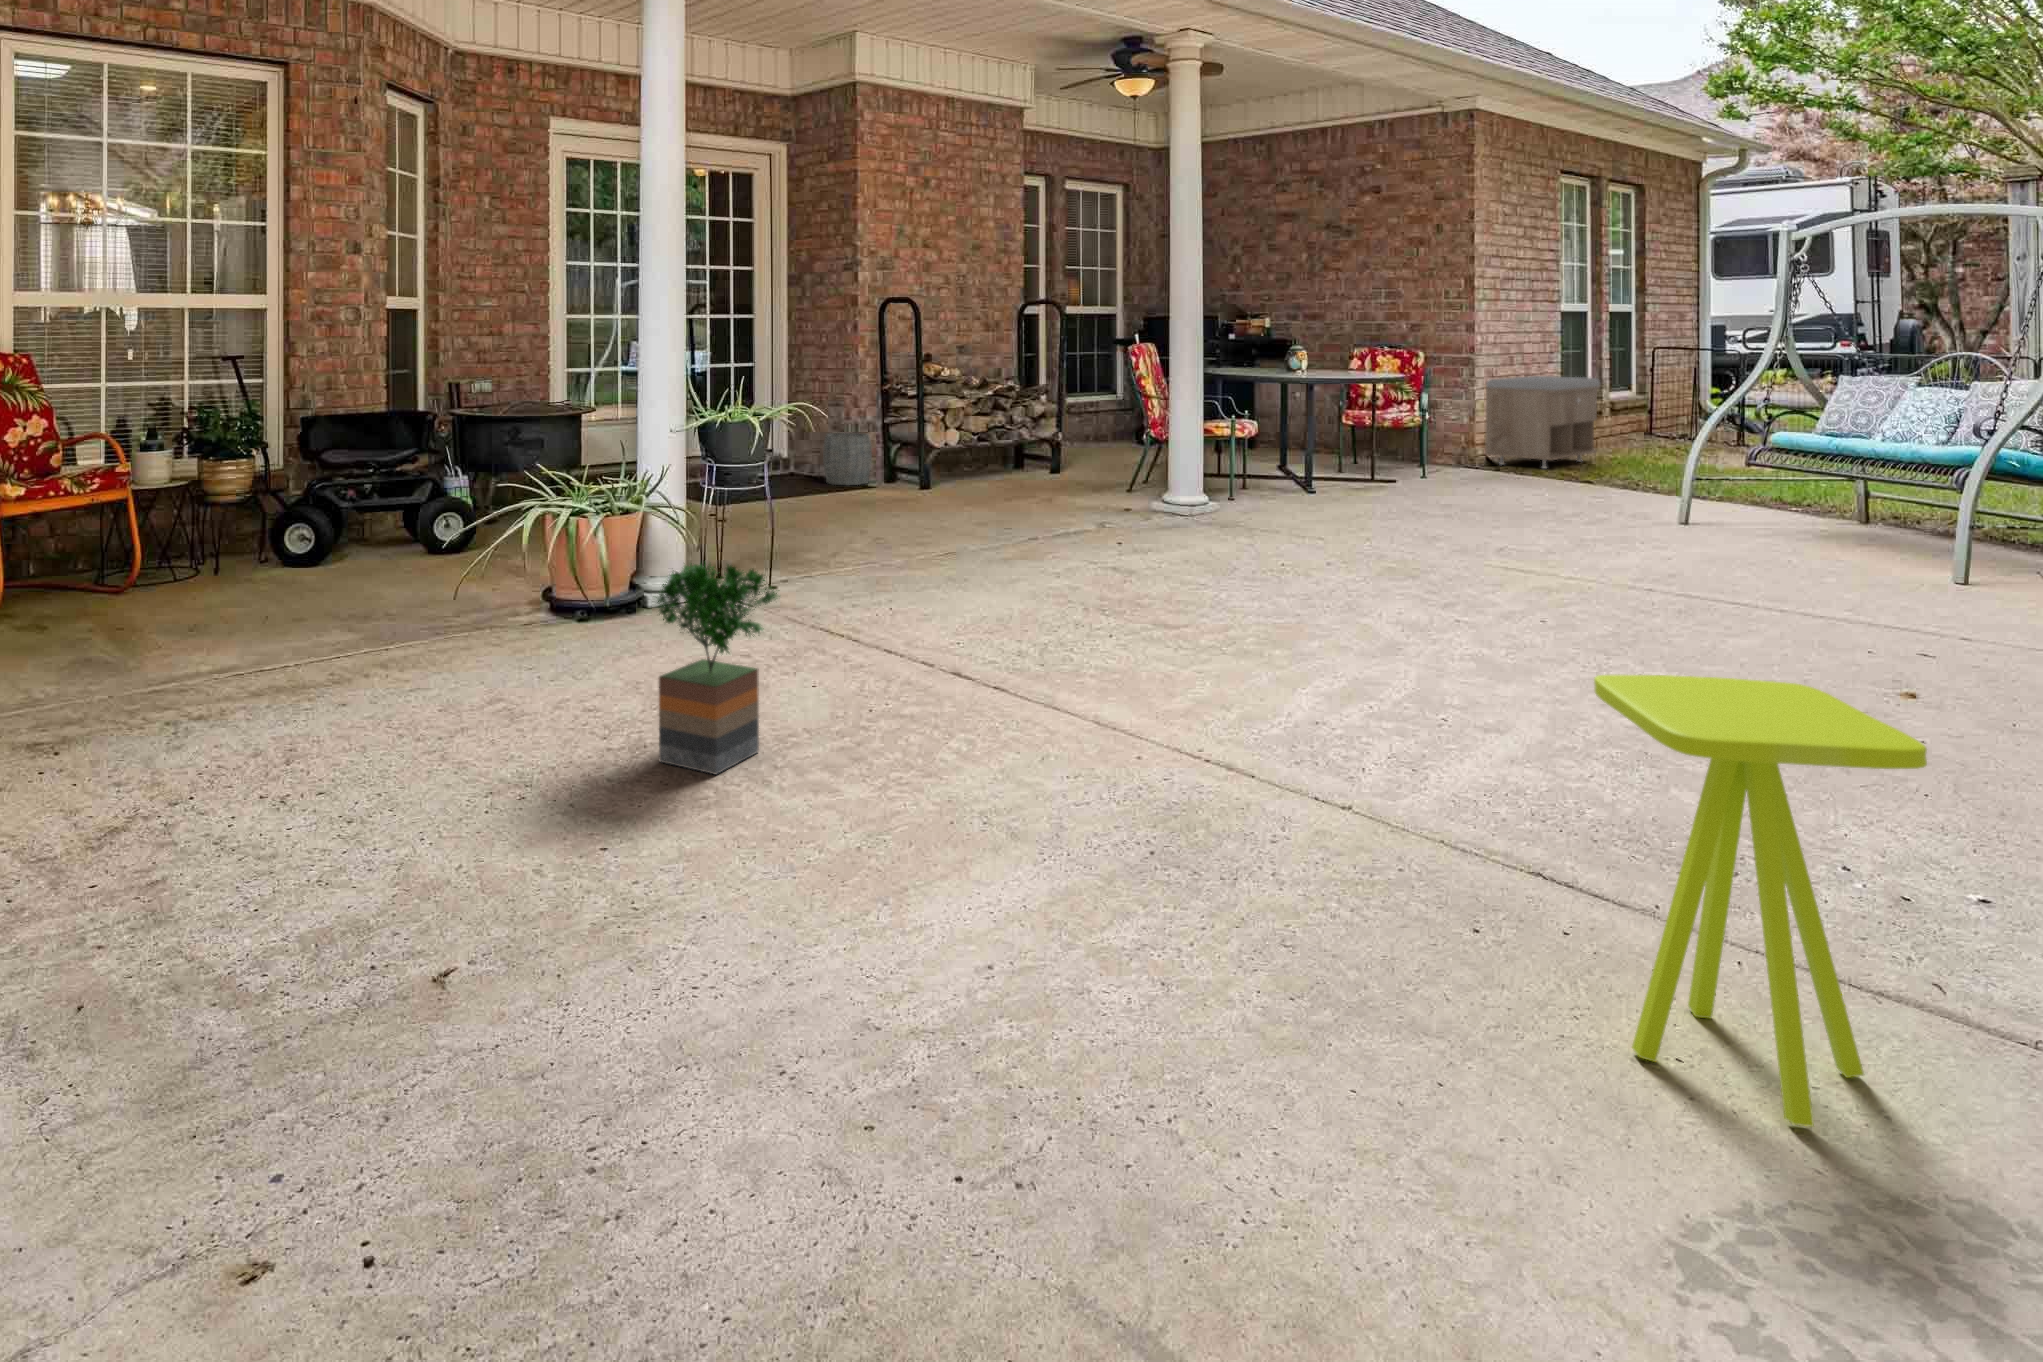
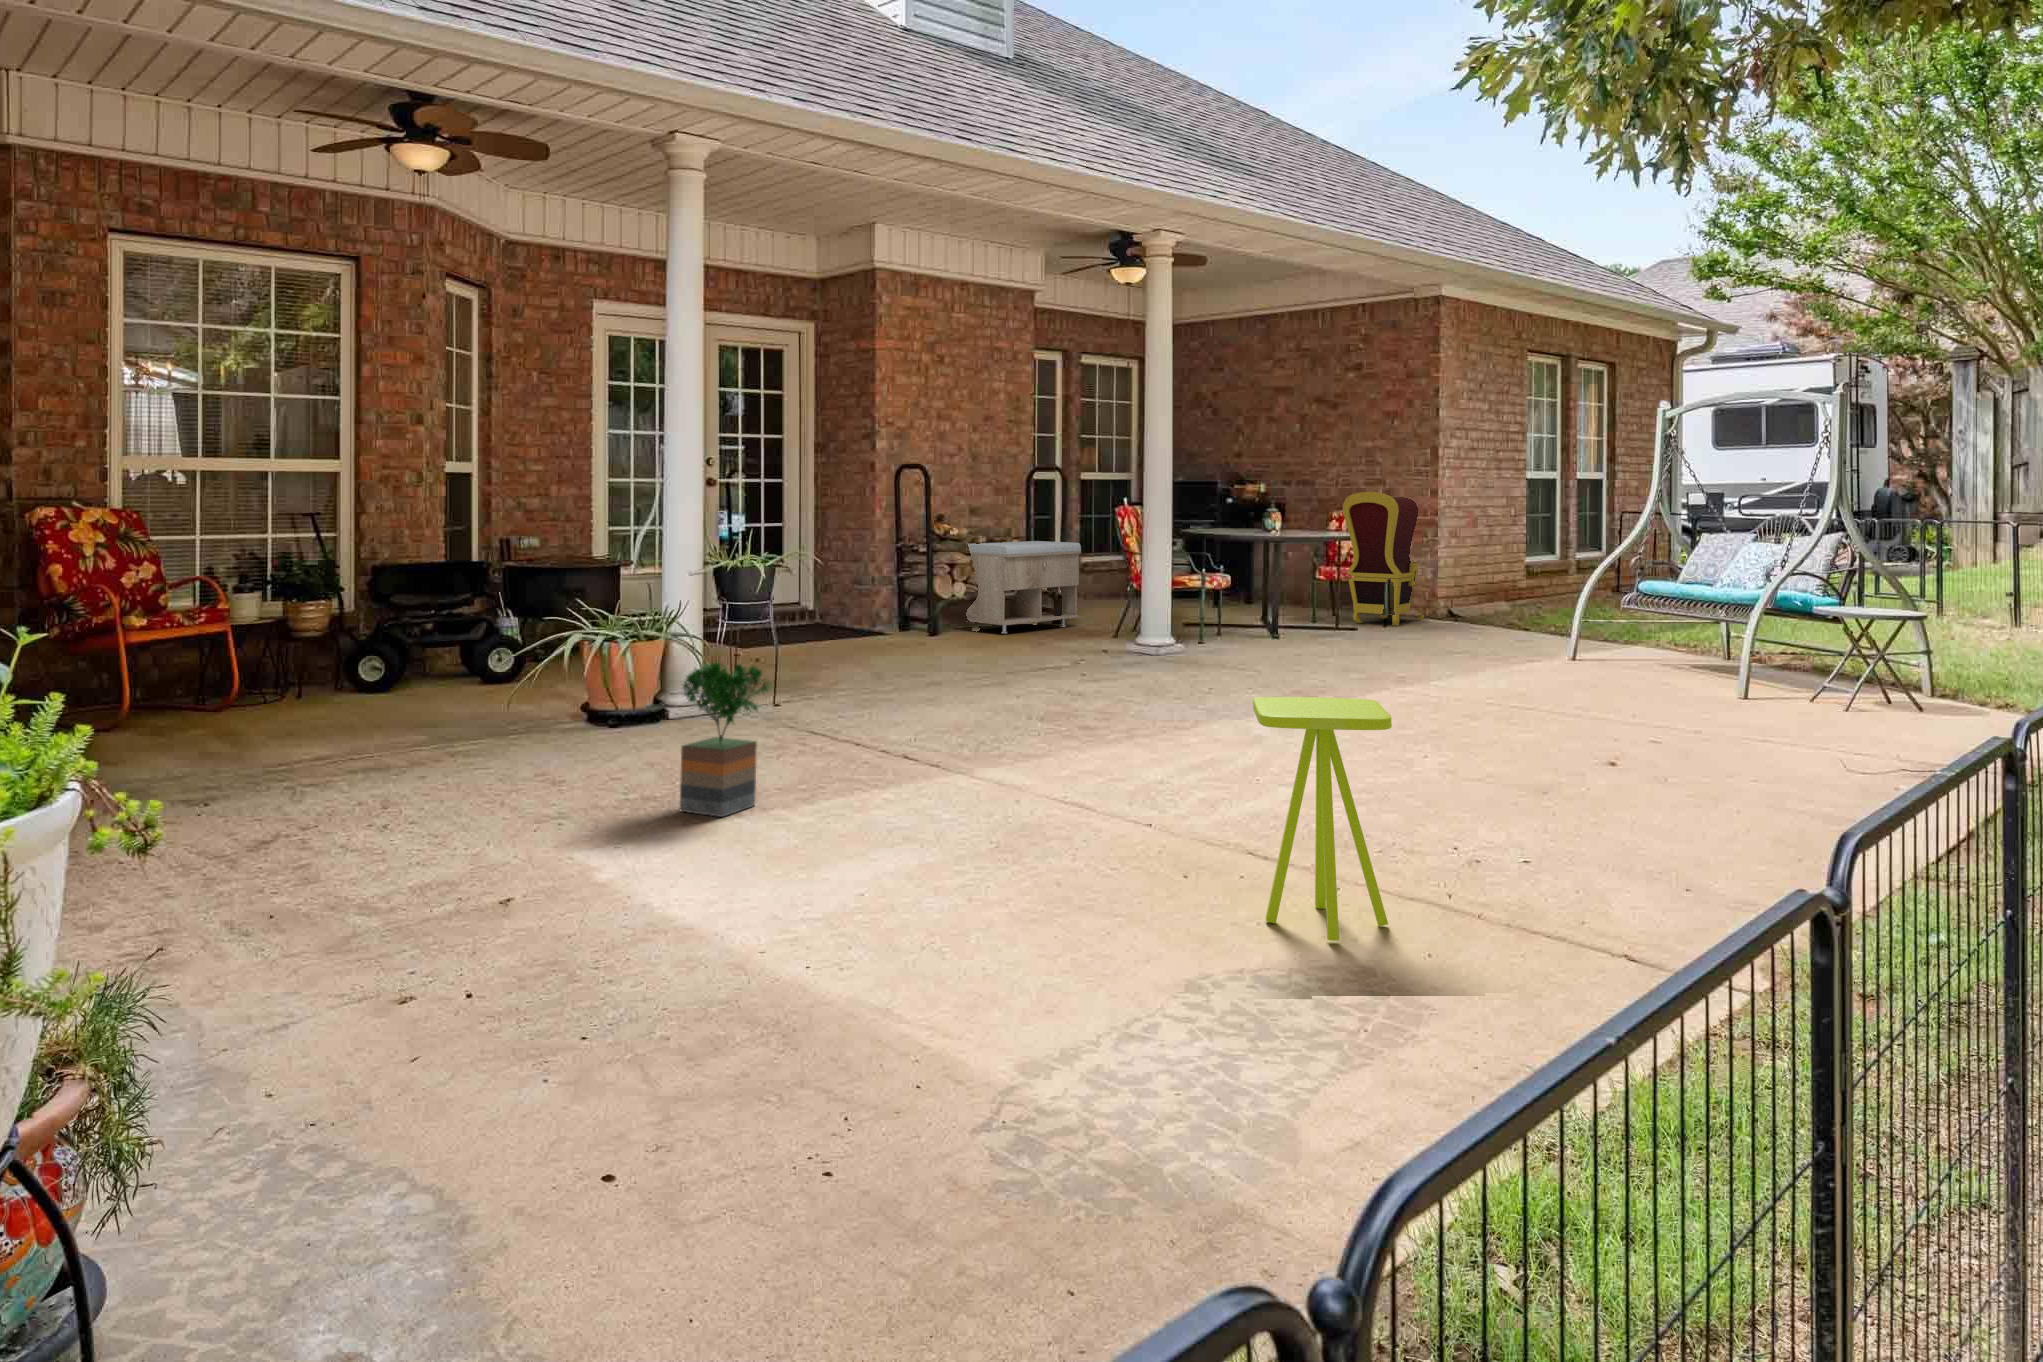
armchair: none [1369,327,1462,473] -> present [1343,492,1425,626]
storage bench: present [1485,376,1600,468] -> present [966,541,1081,634]
woven basket: present [823,432,872,485] -> none [837,588,883,637]

